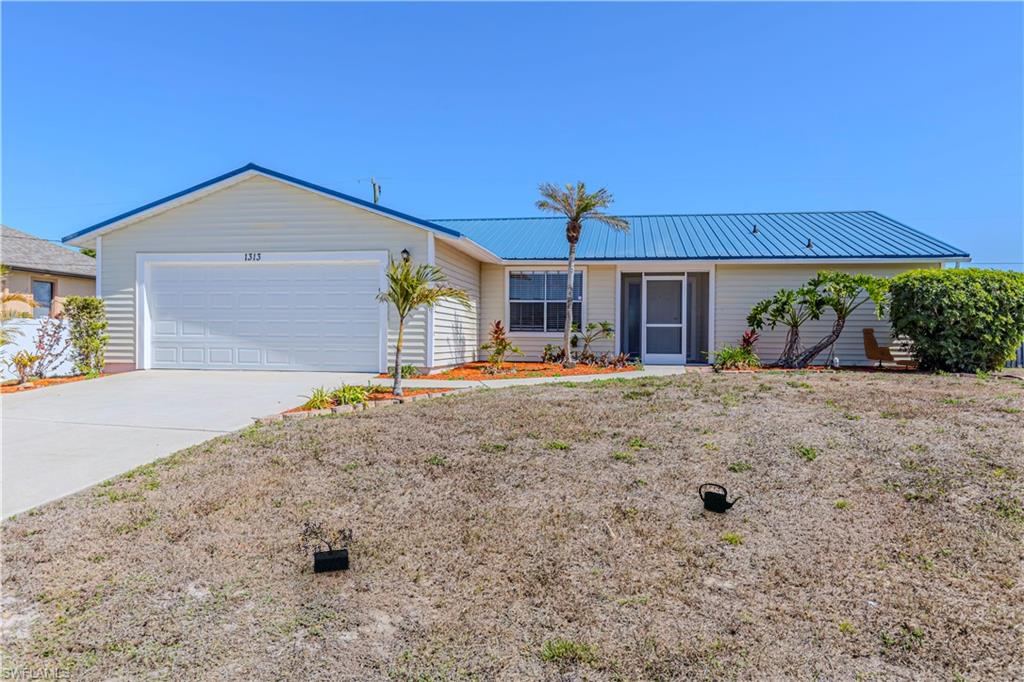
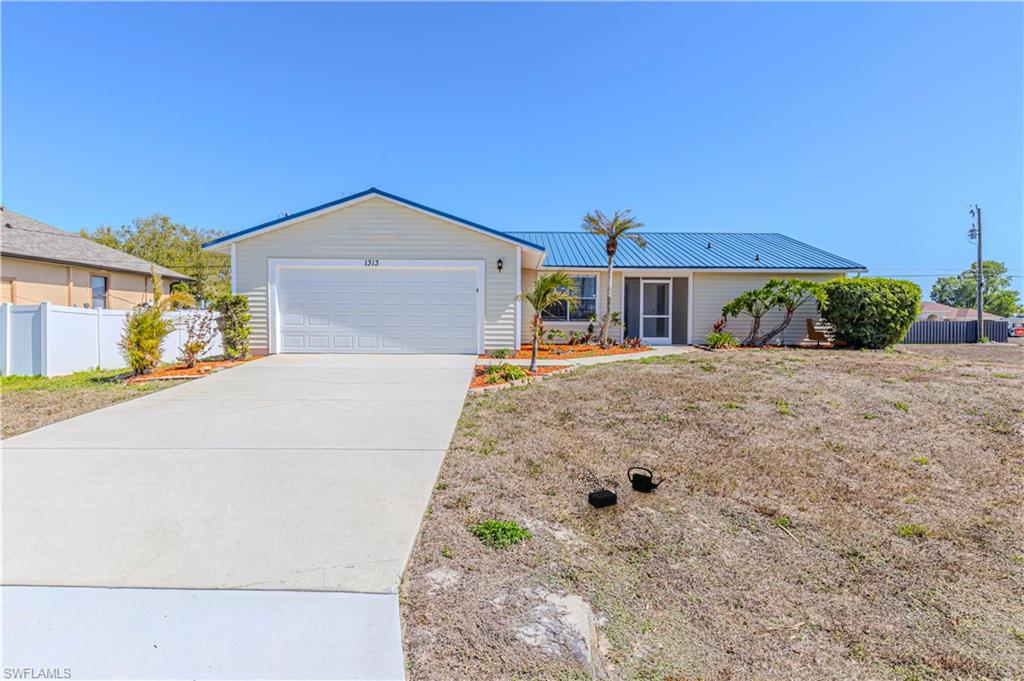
watering can: present [699,483,742,513] -> present [627,467,666,493]
decorative plant: present [298,520,358,573] -> present [582,471,619,508]

